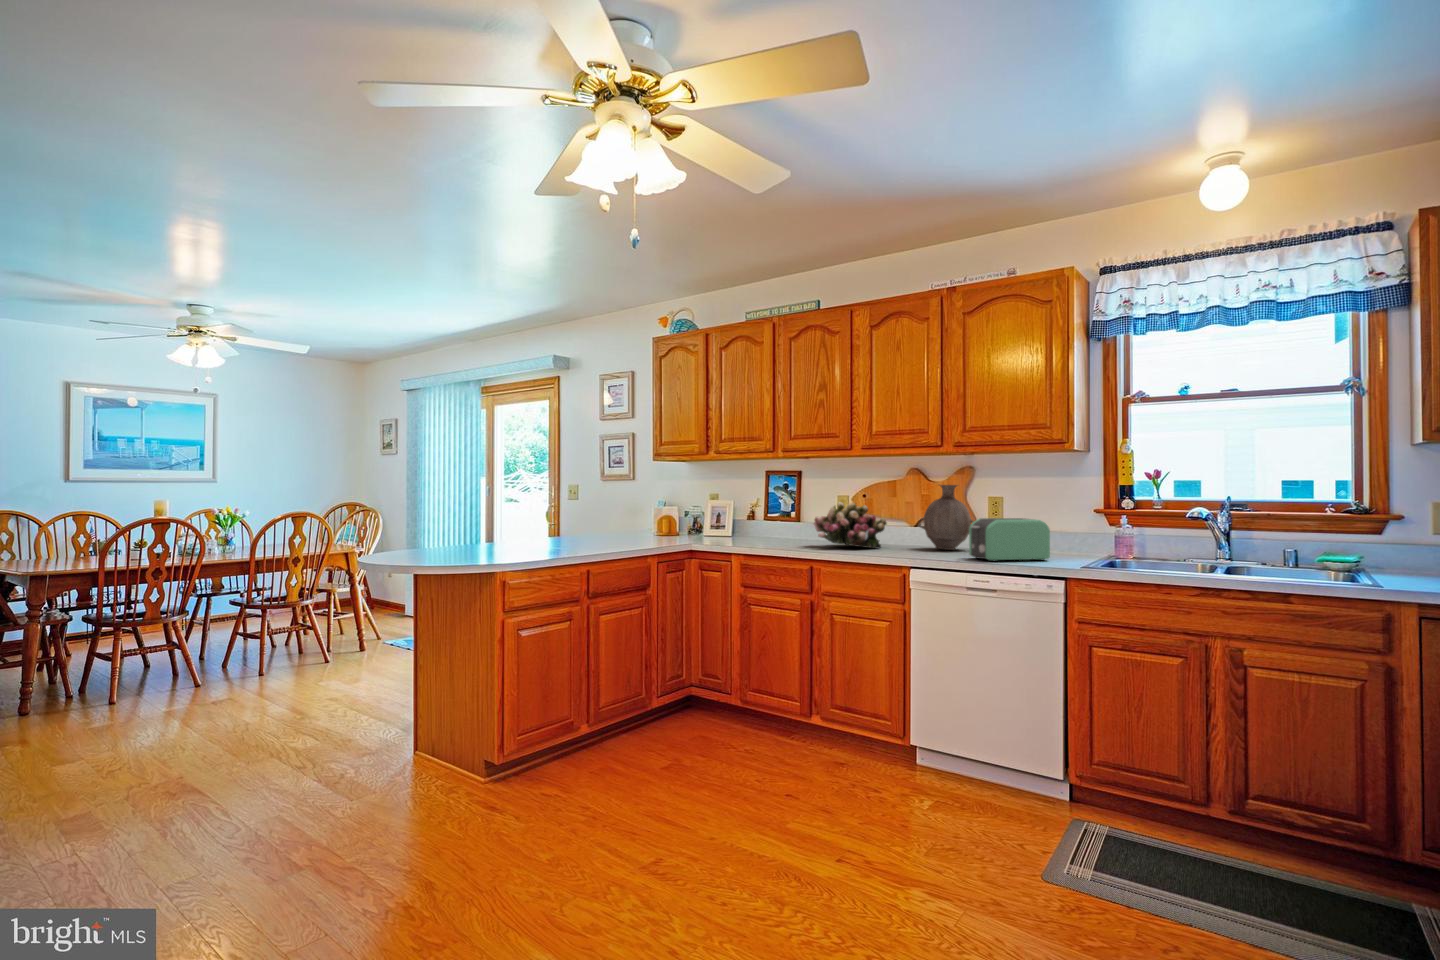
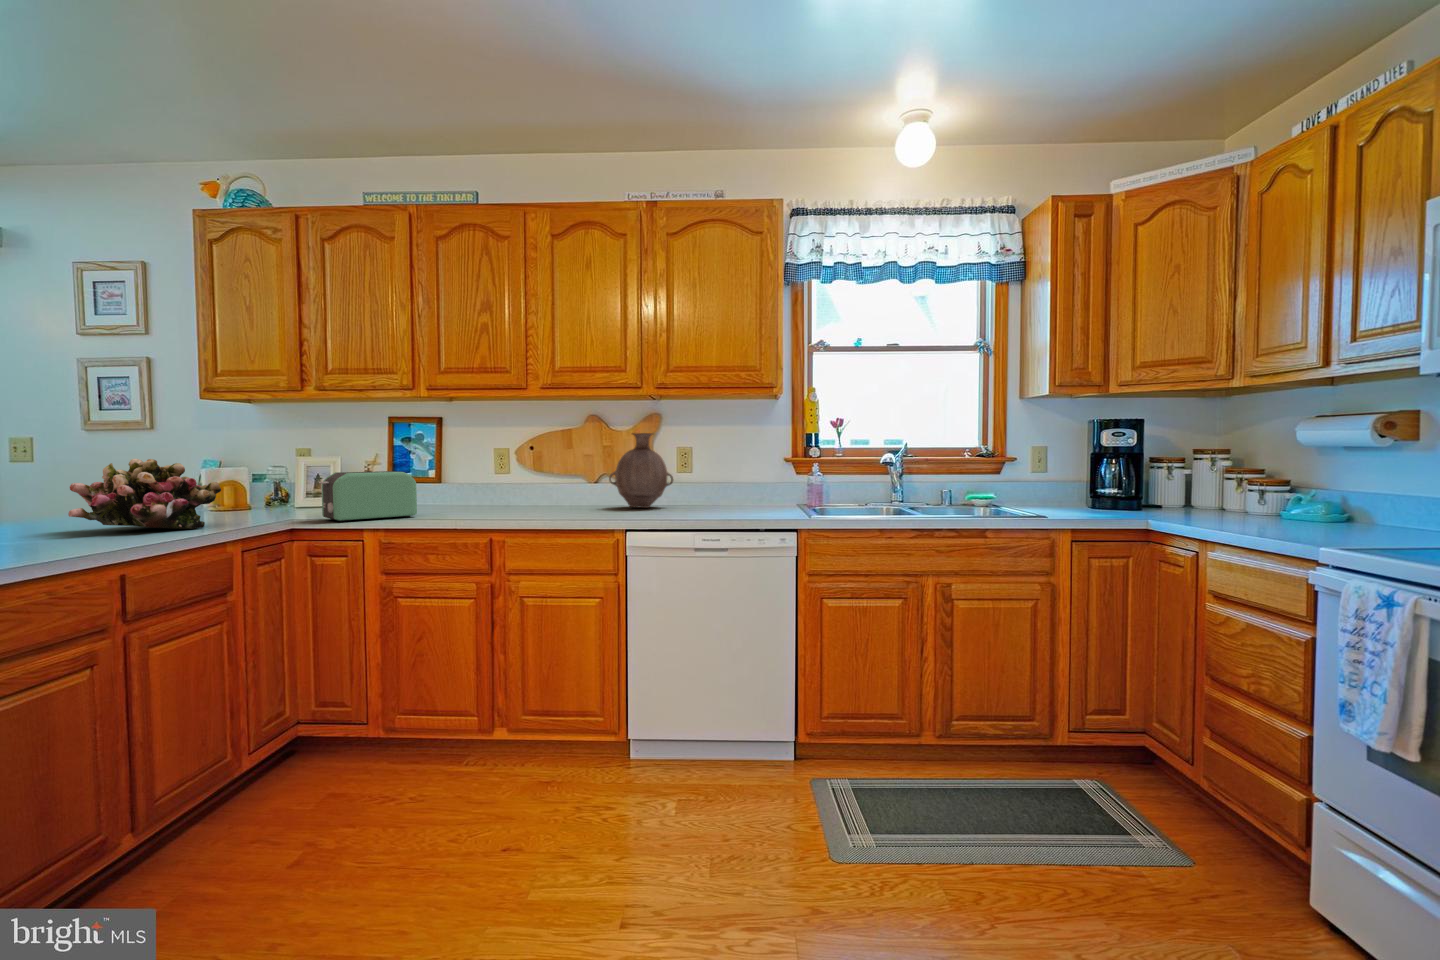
flower arrangement: present [814,502,887,548] -> present [68,459,221,529]
toaster: present [969,518,1050,561] -> present [319,471,417,522]

